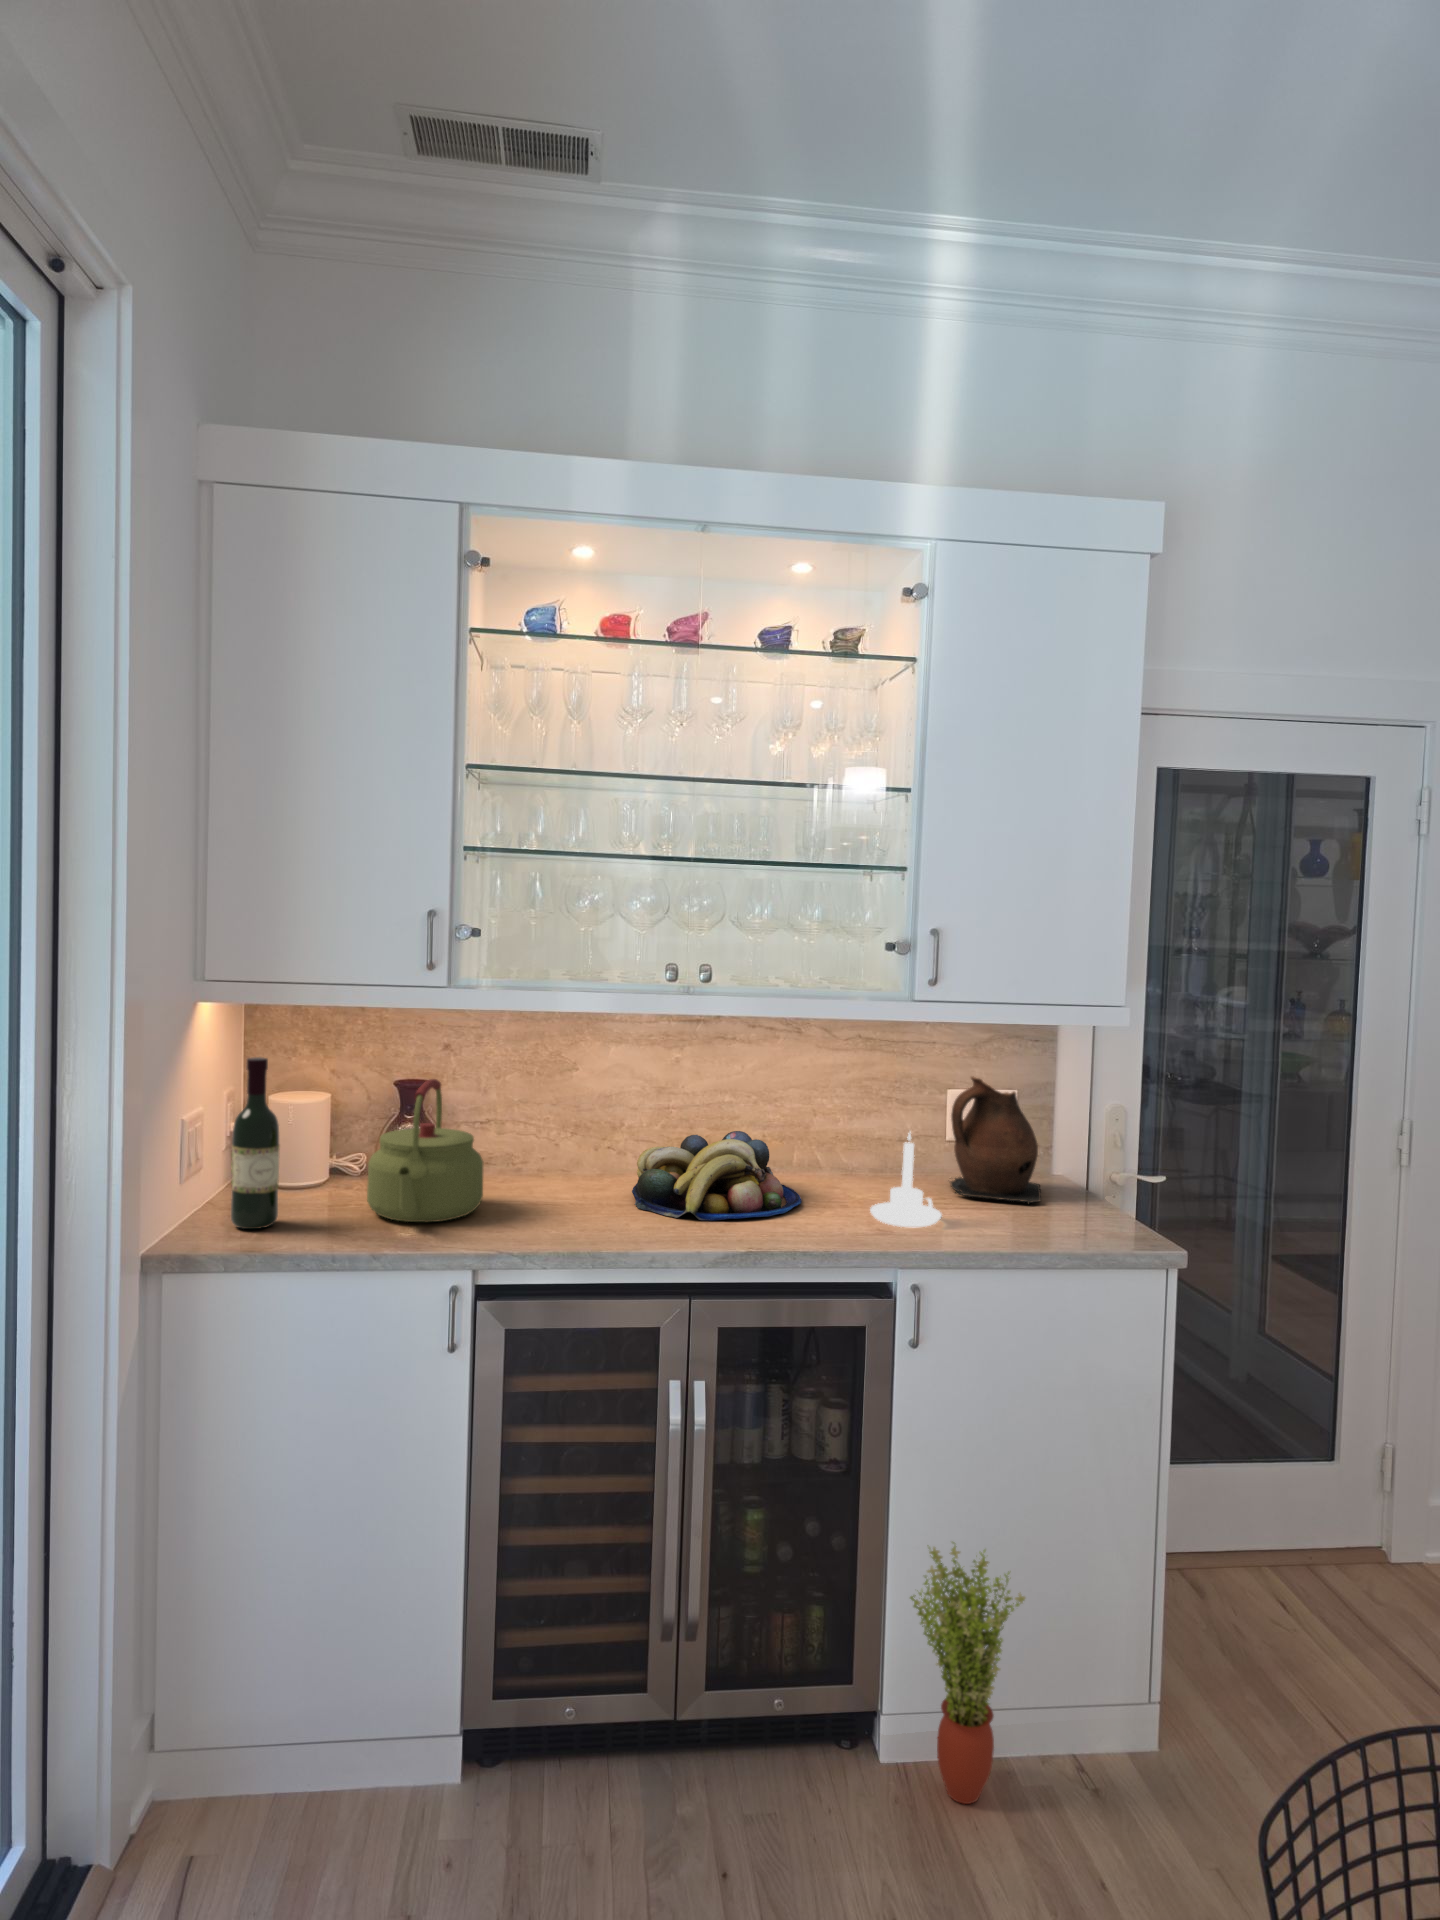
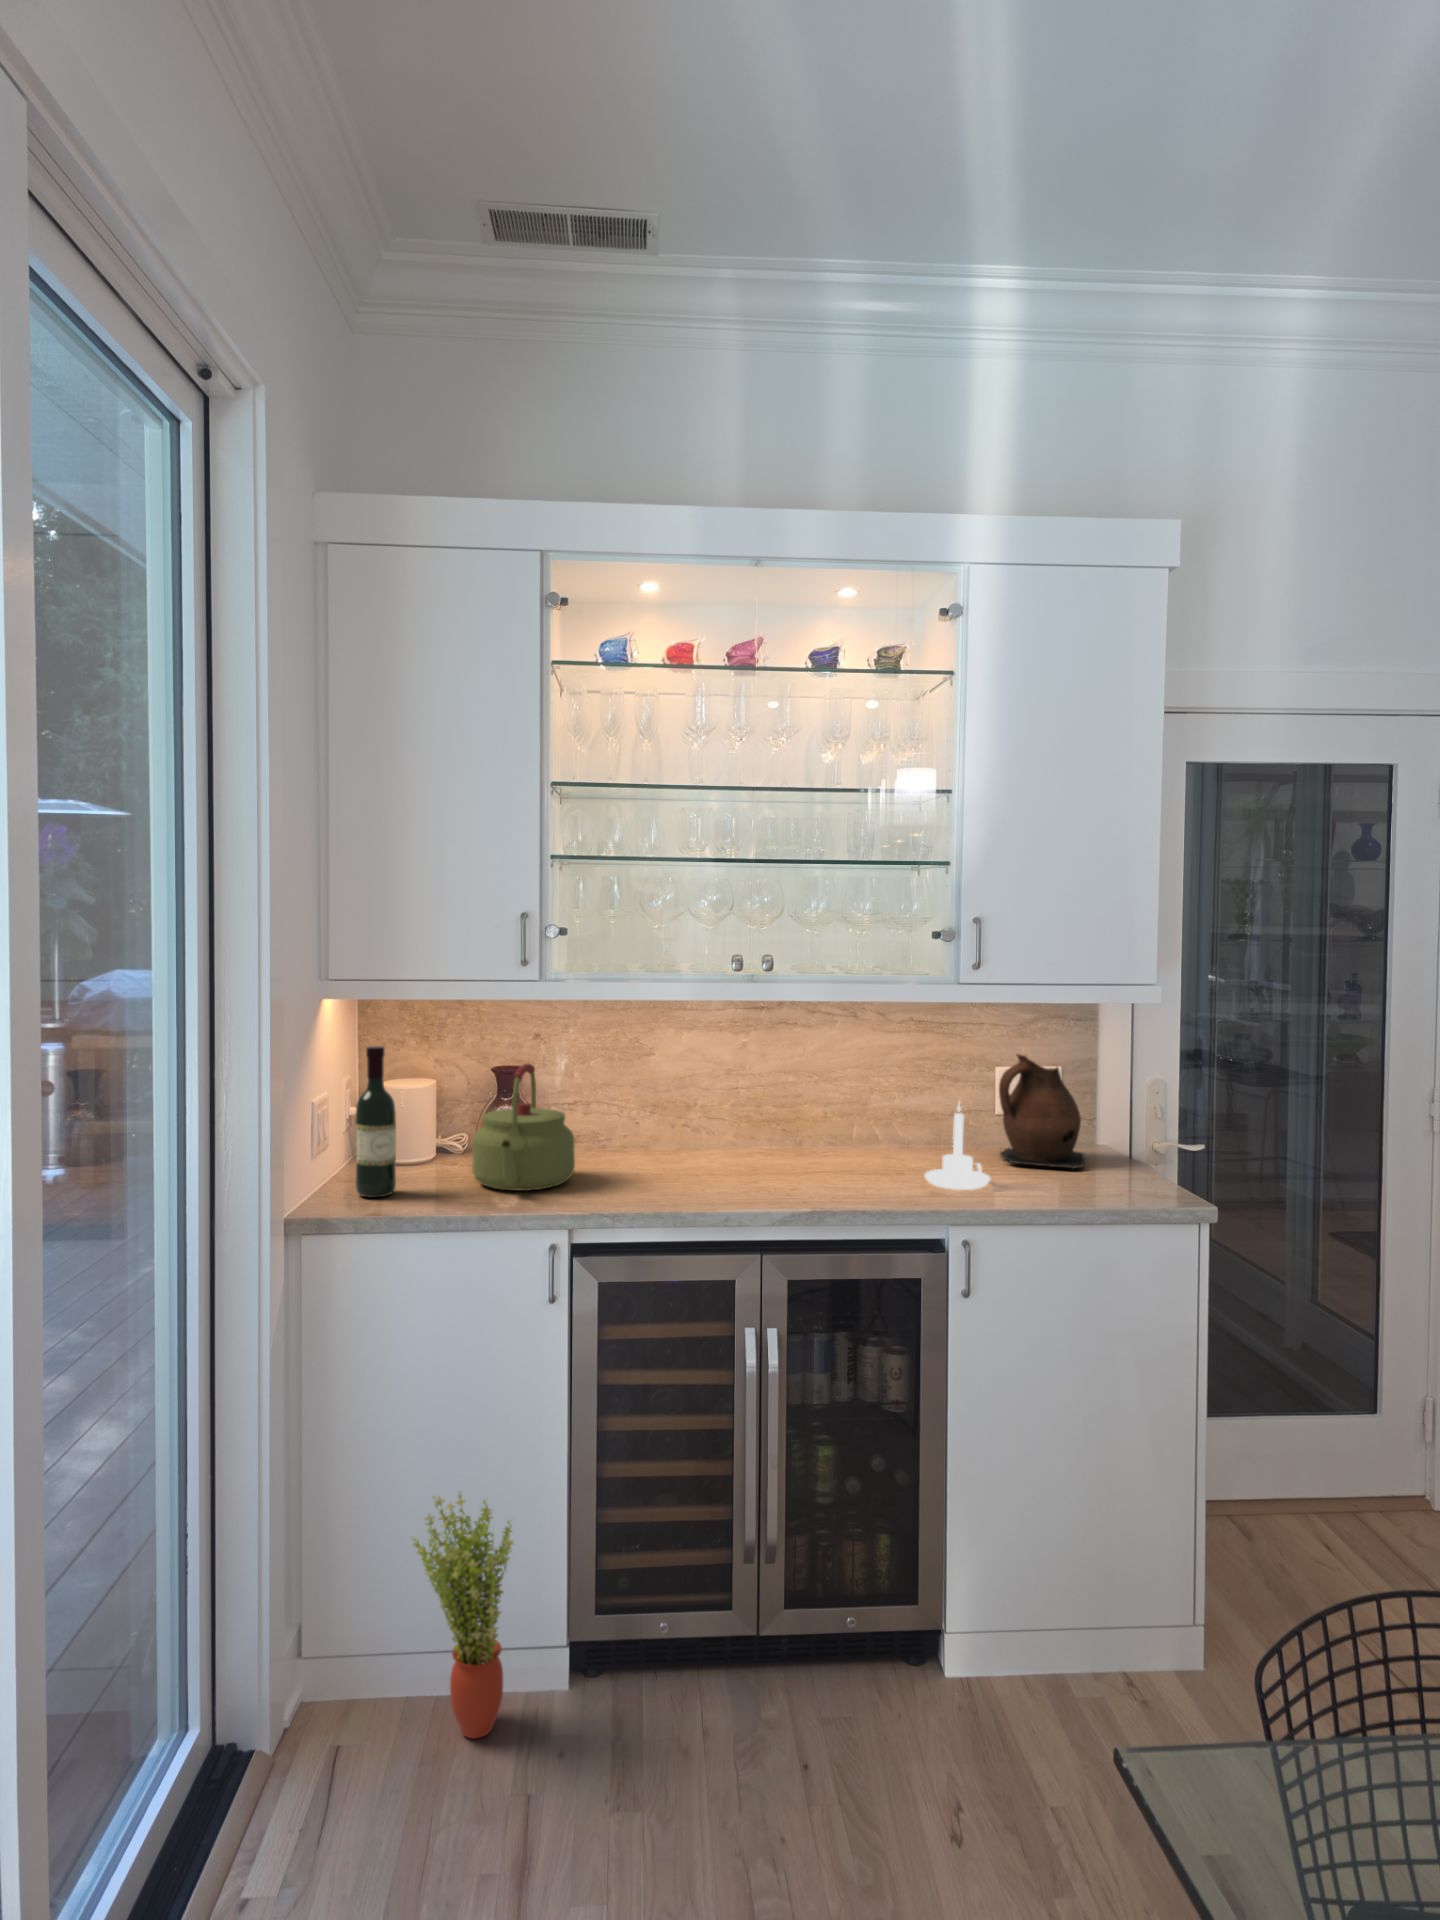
fruit bowl: present [632,1131,802,1220] -> none [707,1108,862,1186]
potted plant: present [910,1542,1025,1804] -> present [413,1495,513,1739]

